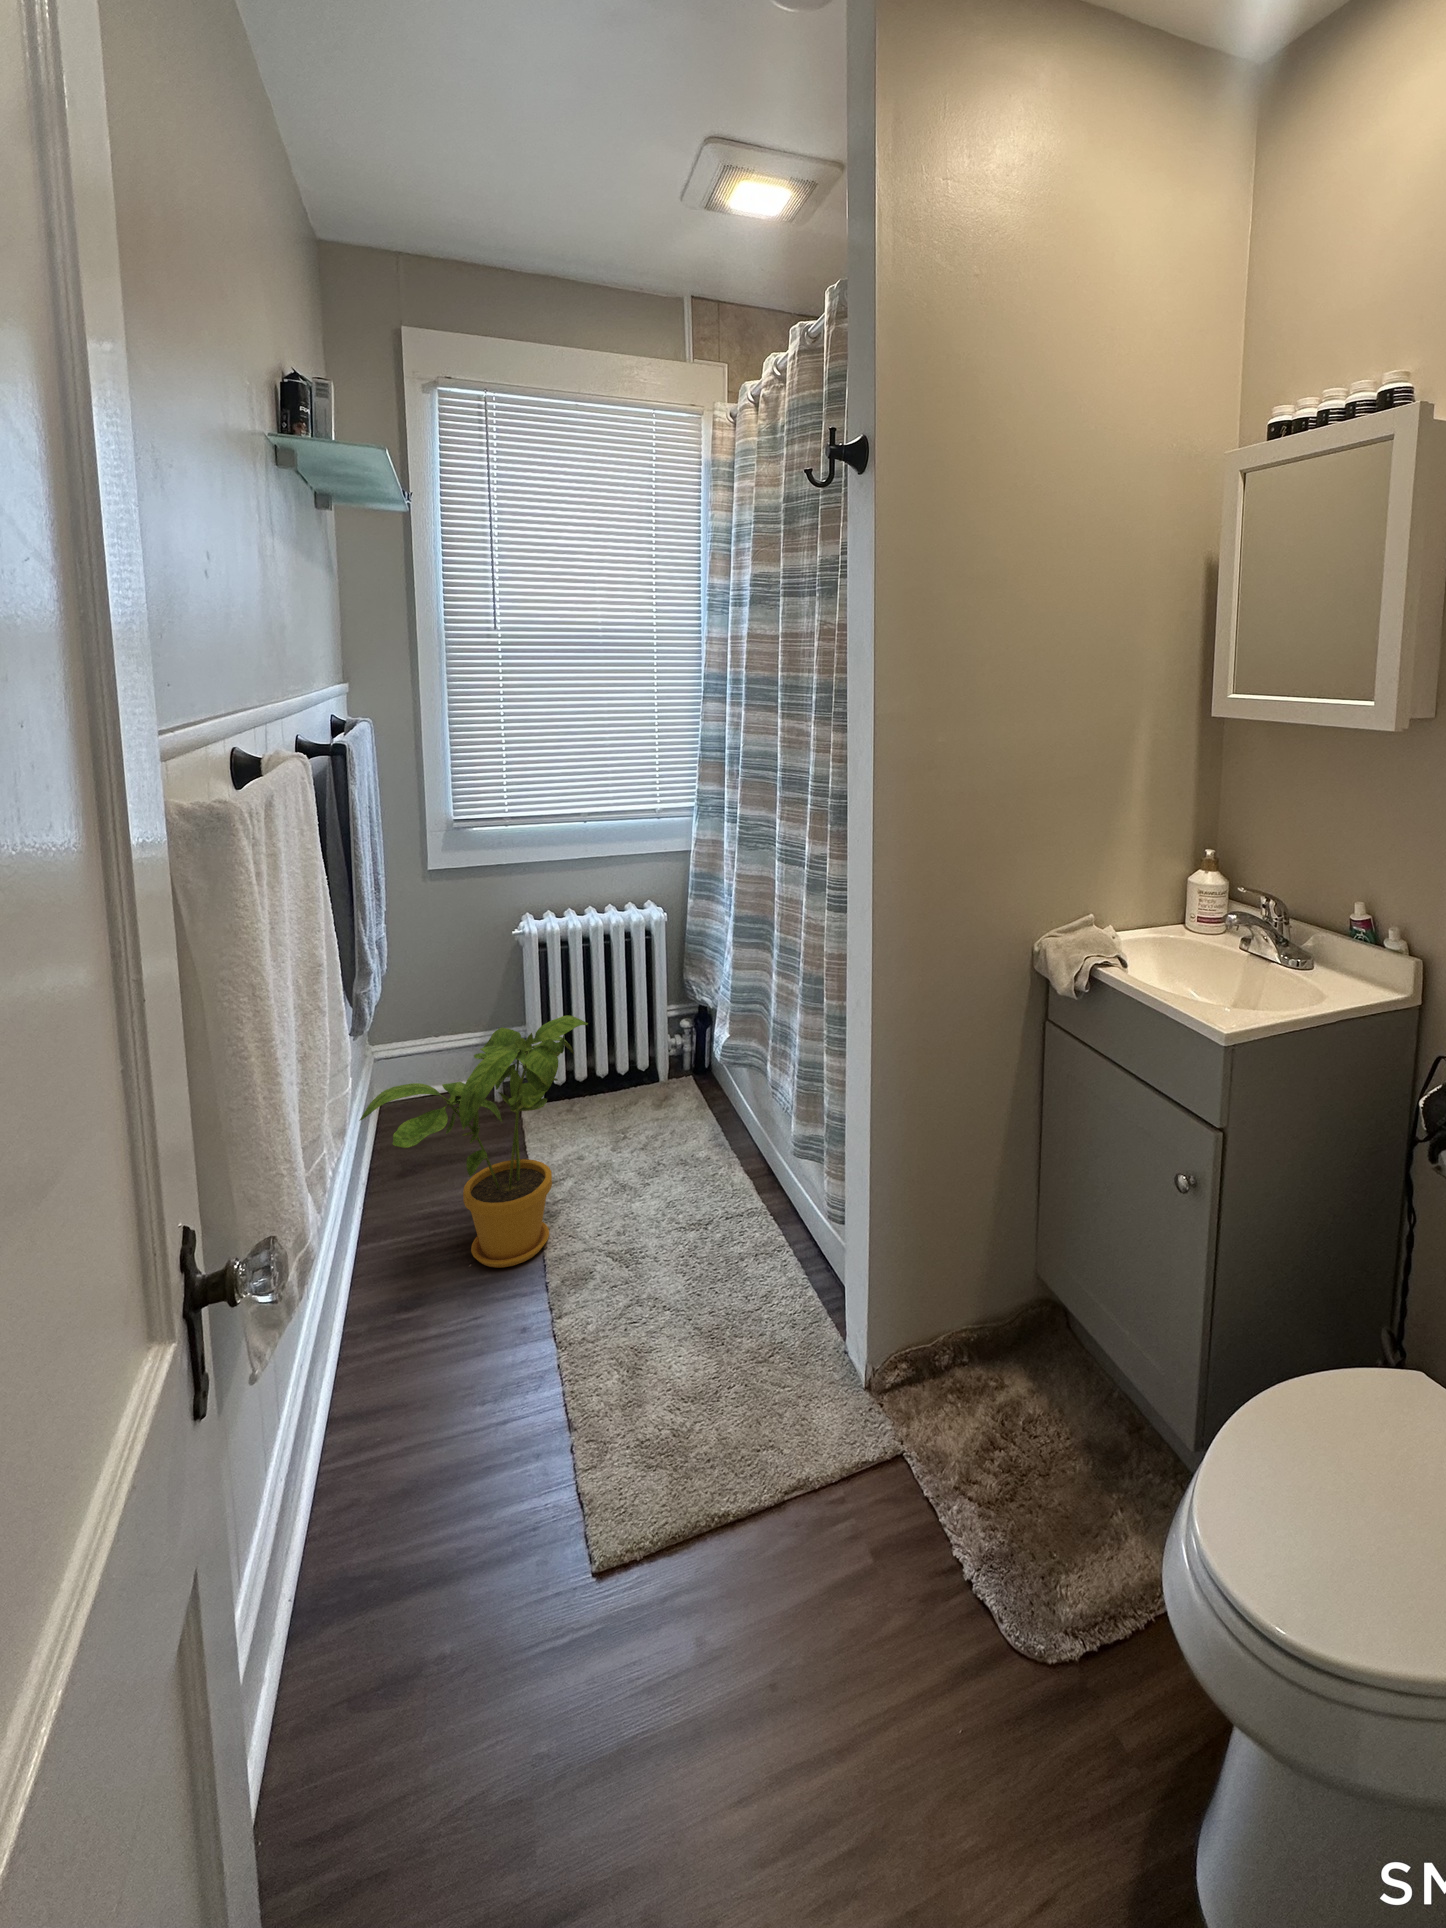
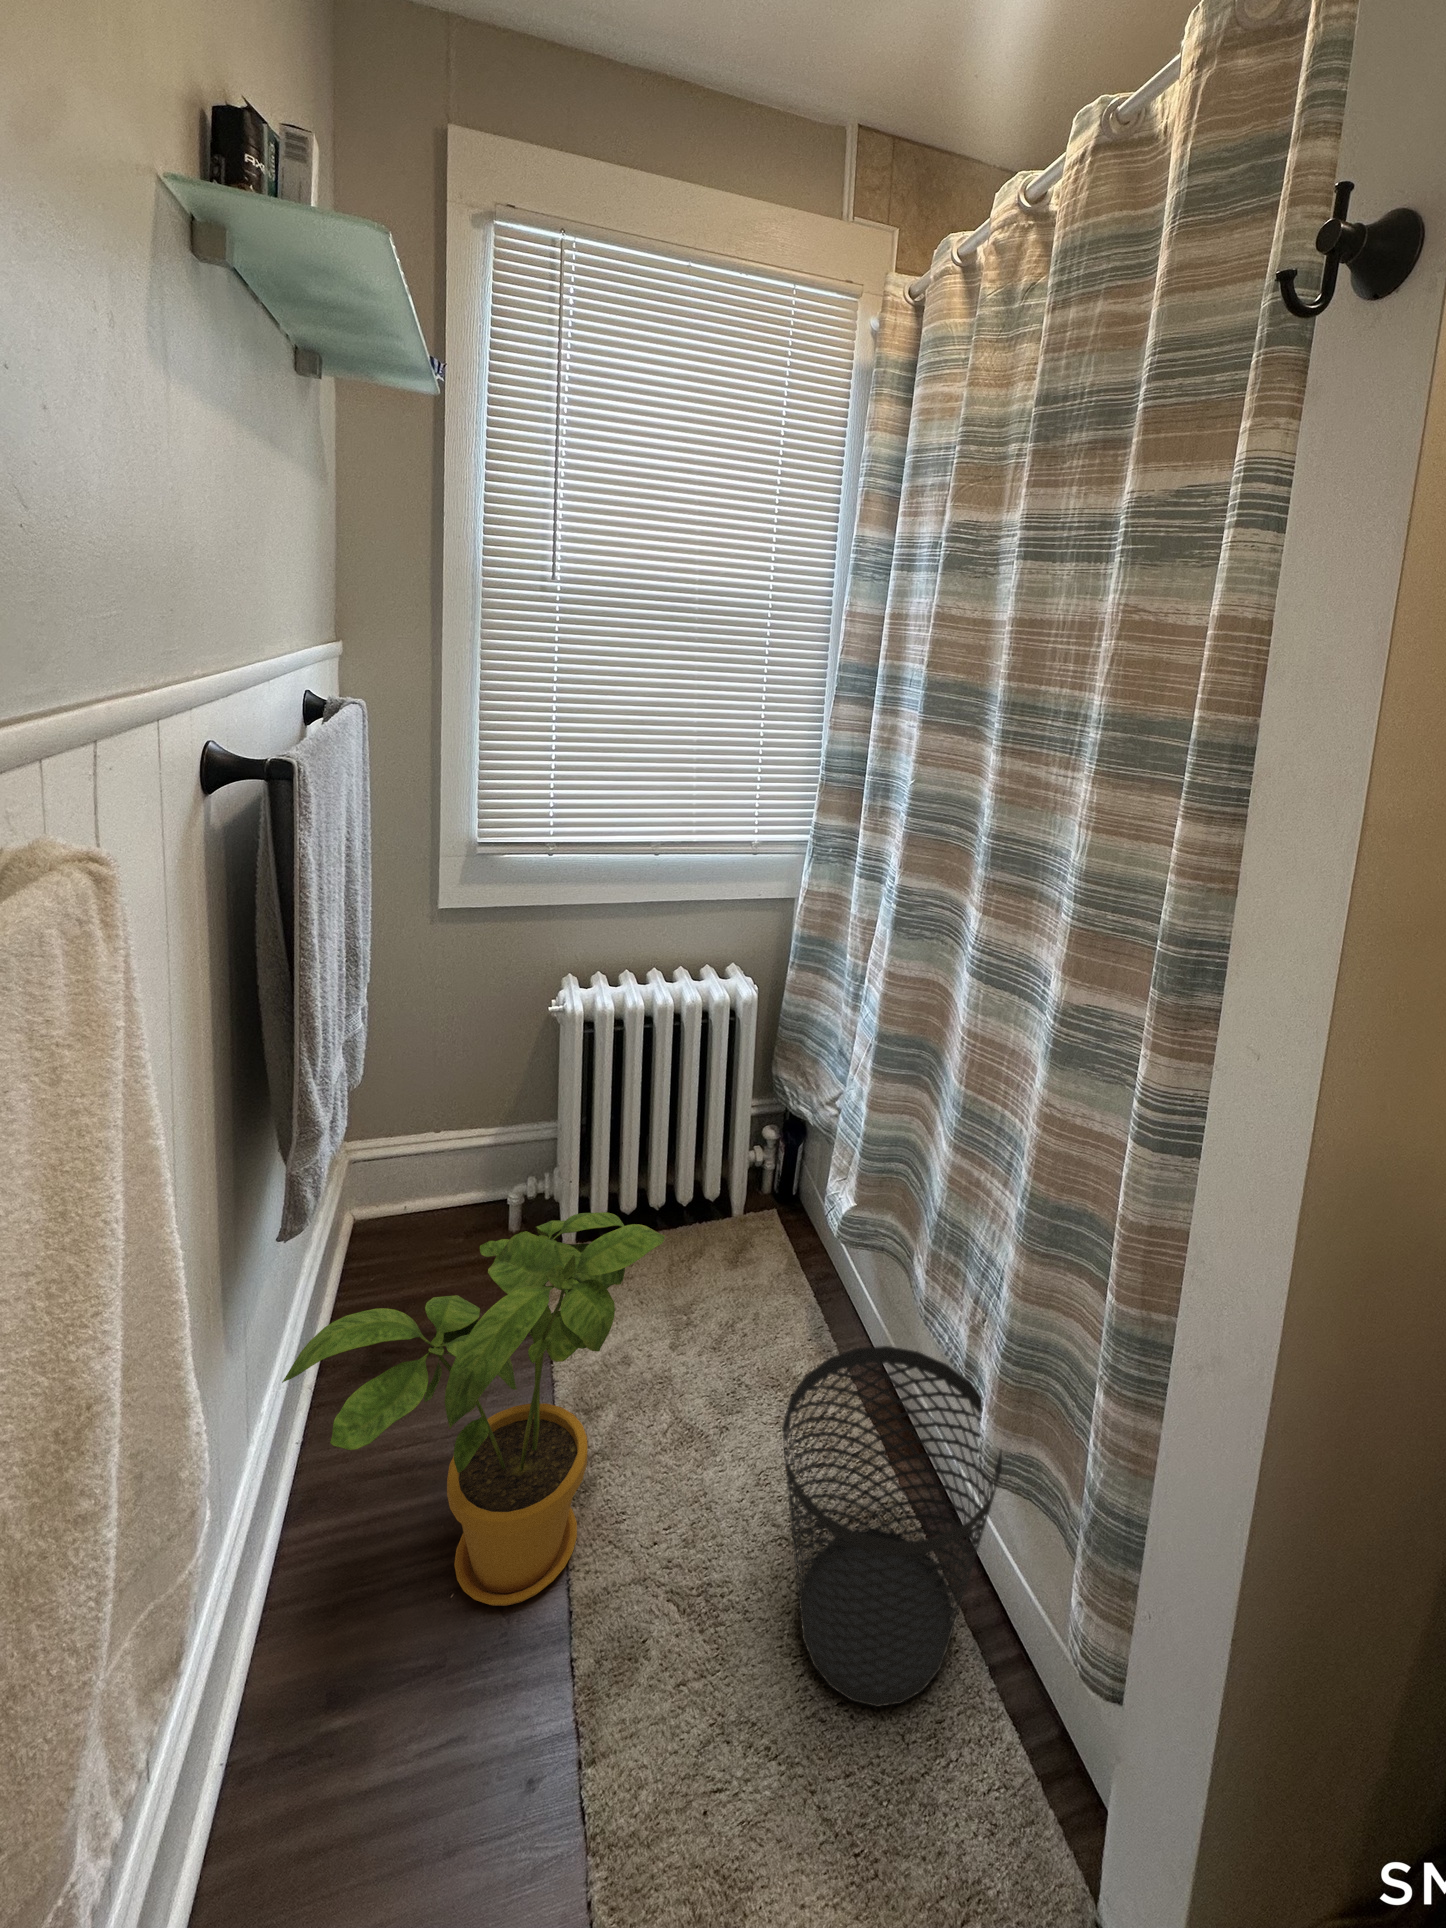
wastebasket: none [668,1099,803,1288] -> present [782,1346,1002,1707]

